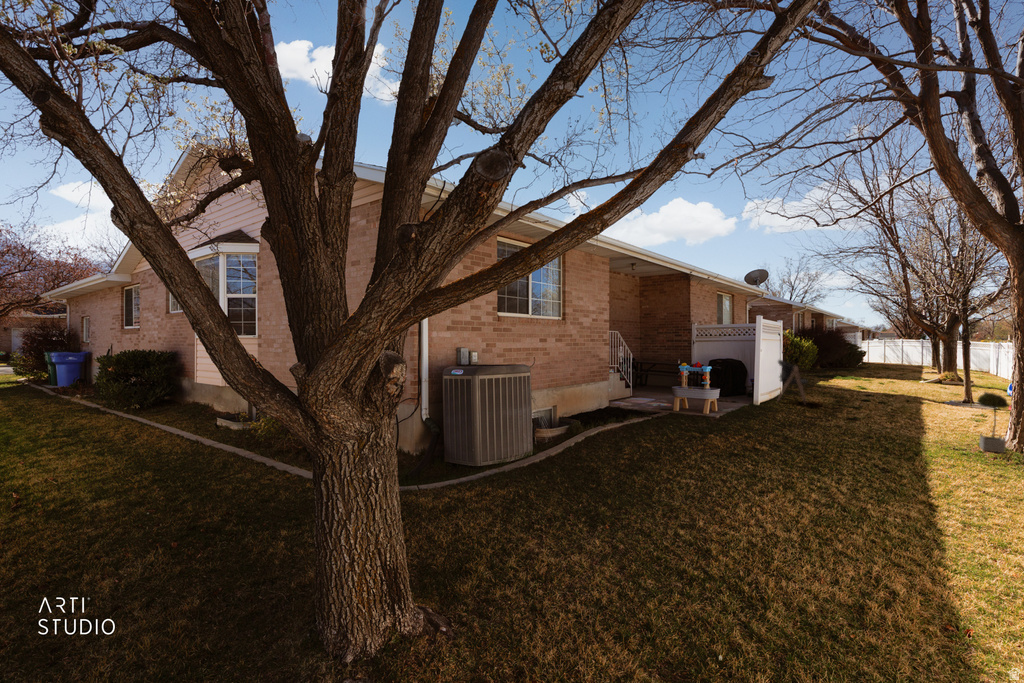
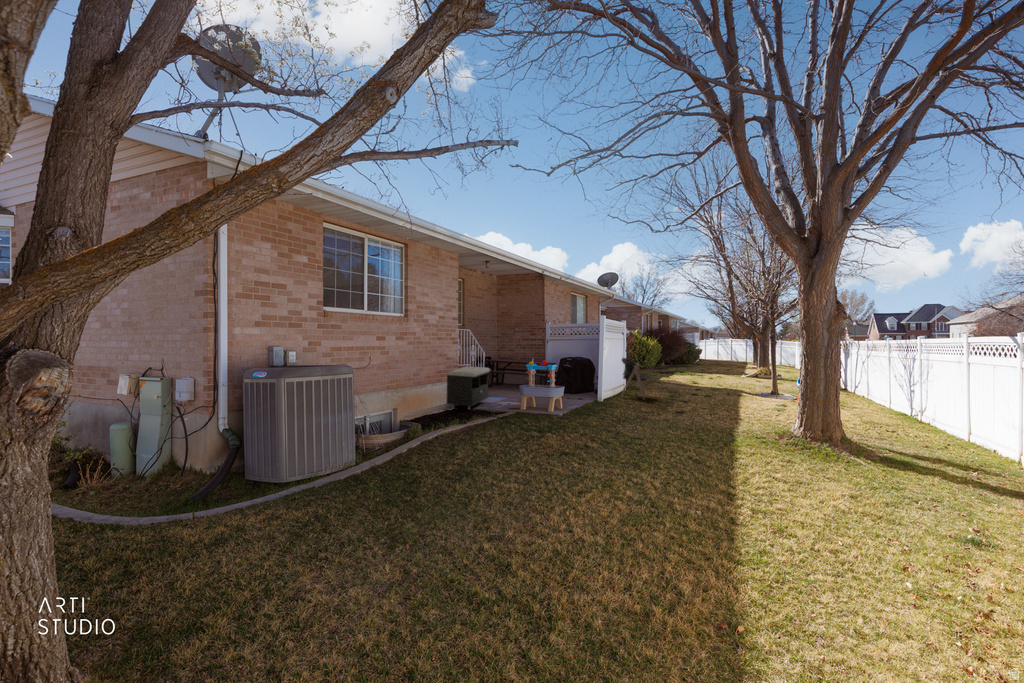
storage bench: none [598,367,638,408] -> present [447,366,490,409]
potted tree: present [978,392,1010,453] -> none [773,385,798,439]

